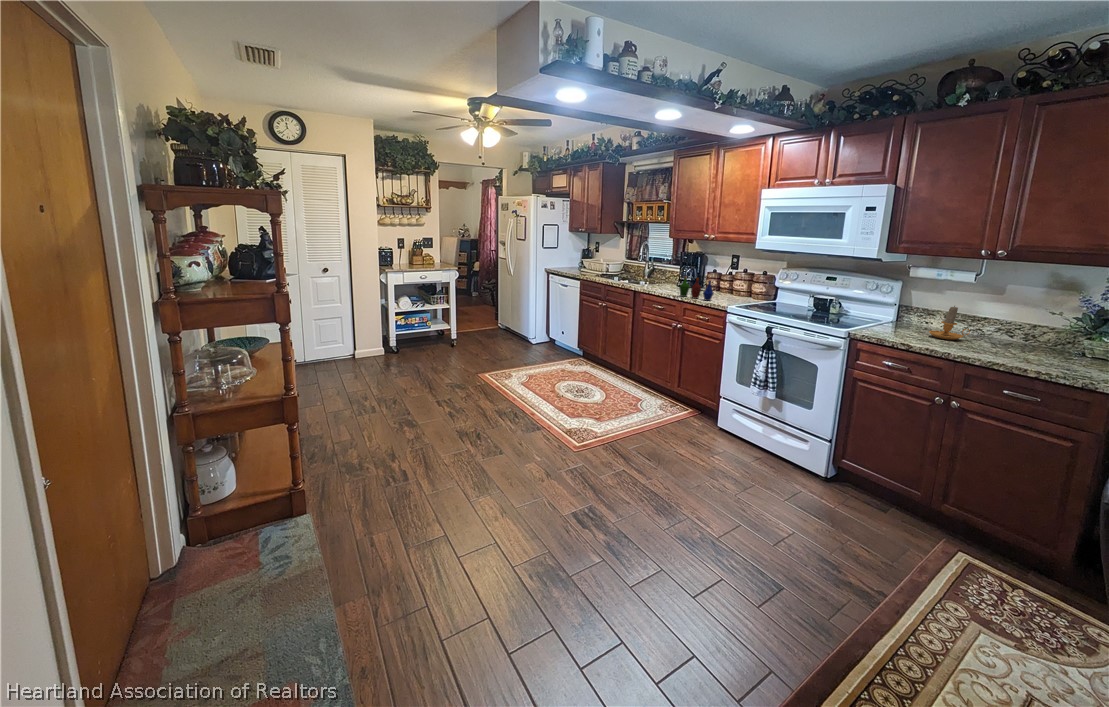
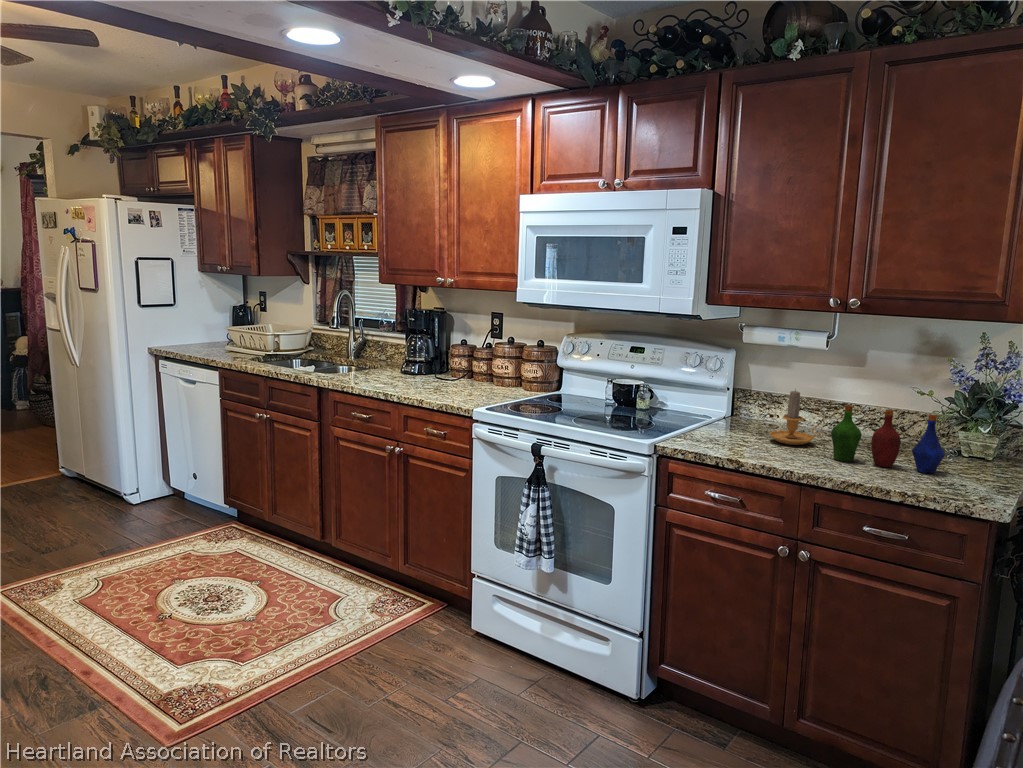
bottle: present [679,276,714,301] -> present [831,405,945,474]

